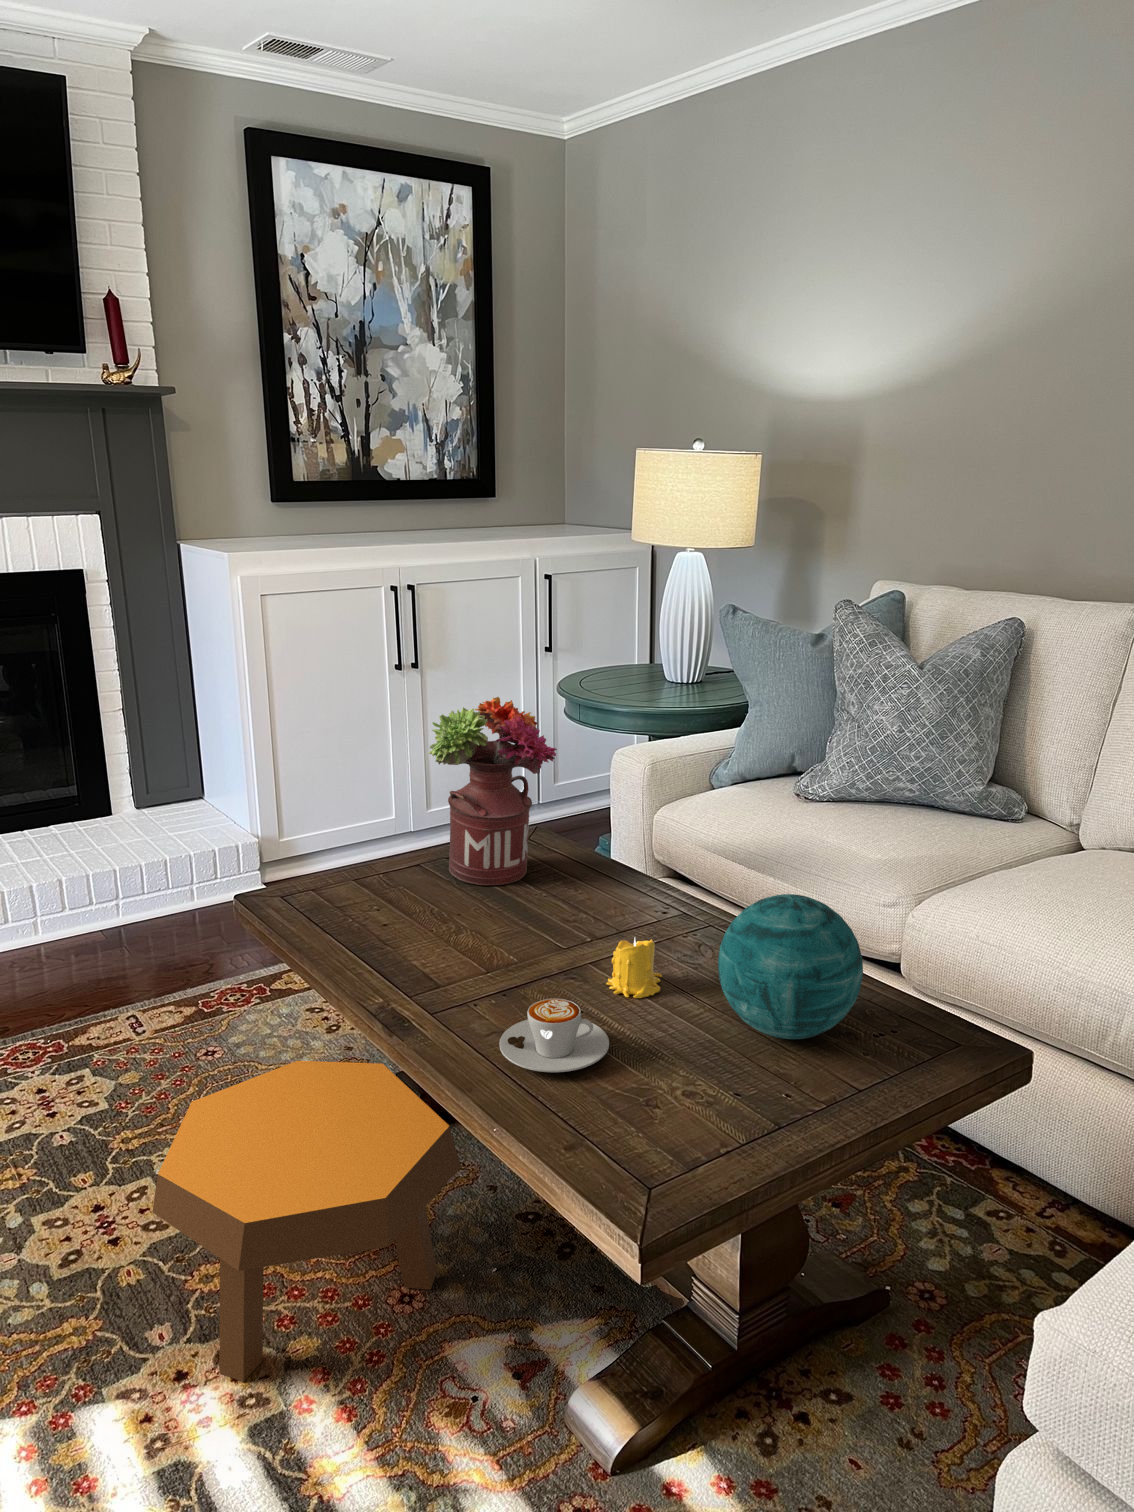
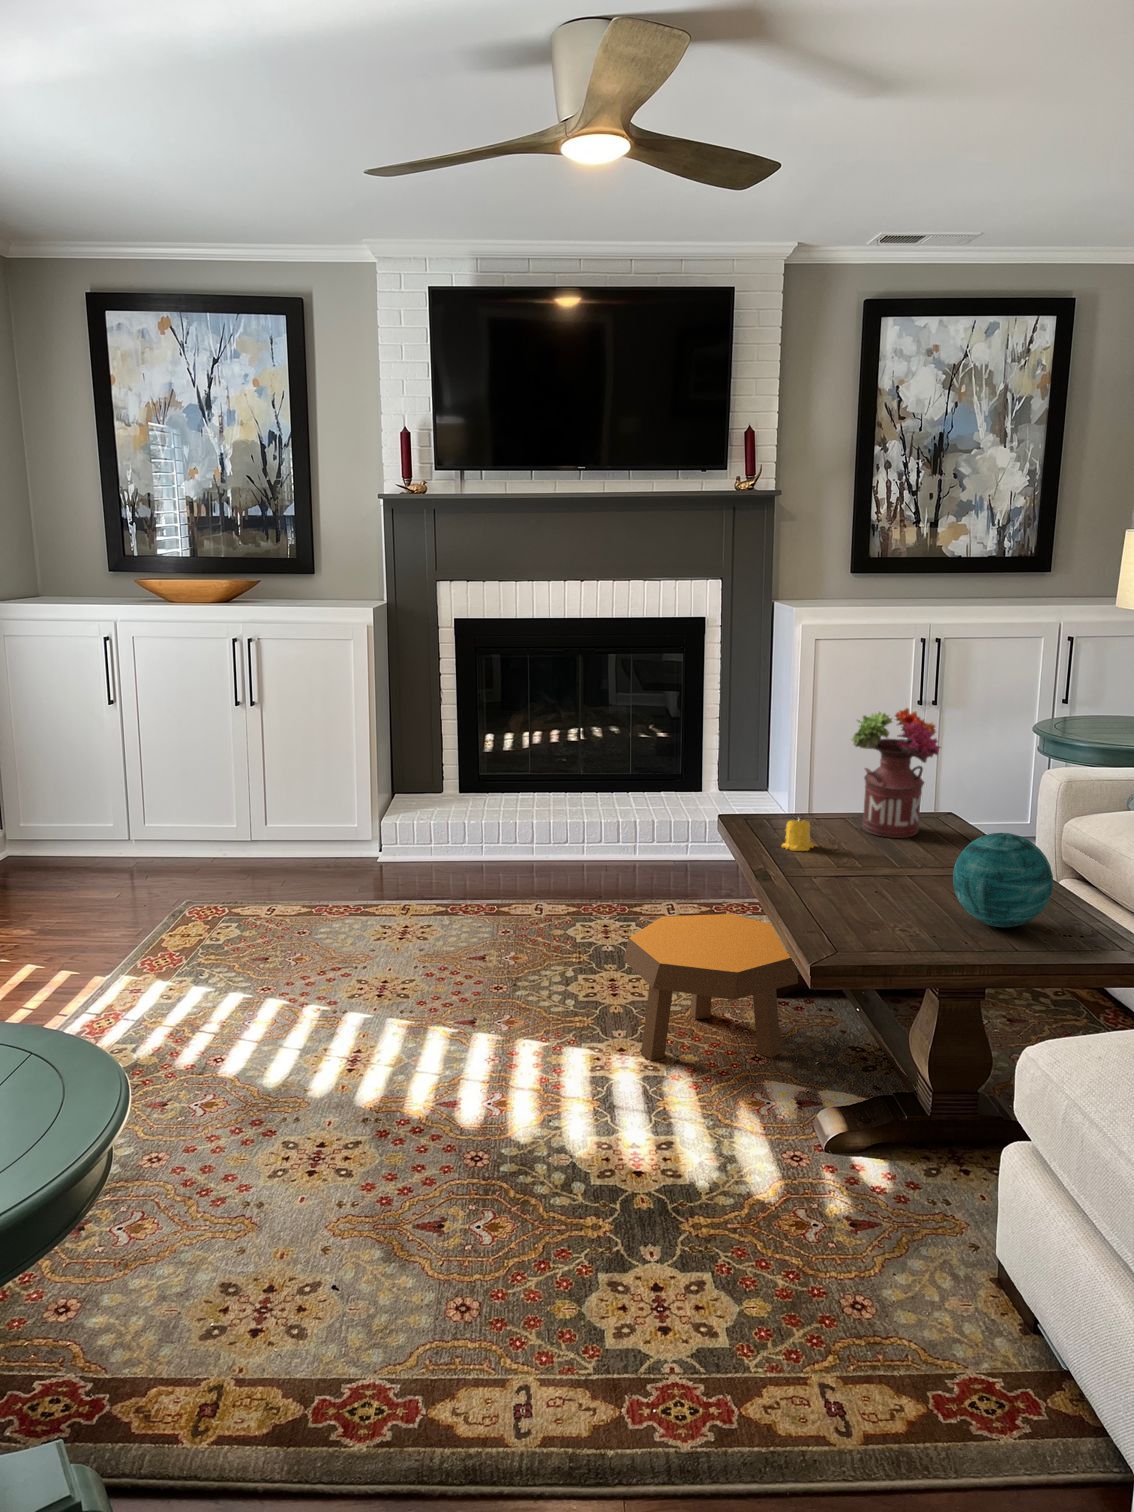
candle: present [607,938,662,998] -> present [782,820,817,851]
coffee cup: present [500,999,609,1072] -> none [808,873,876,910]

